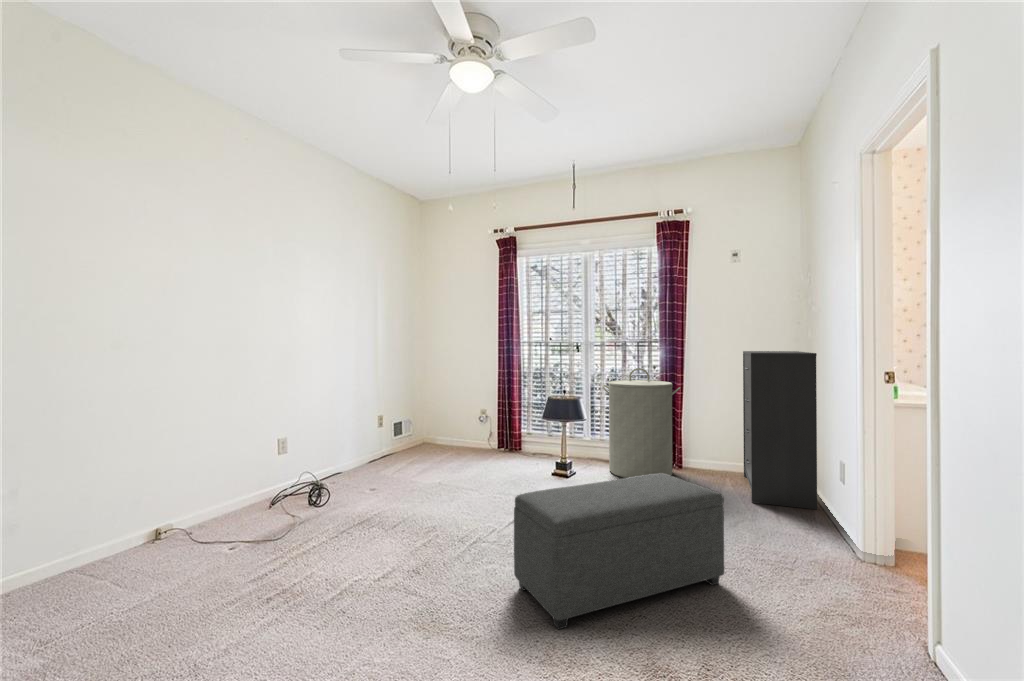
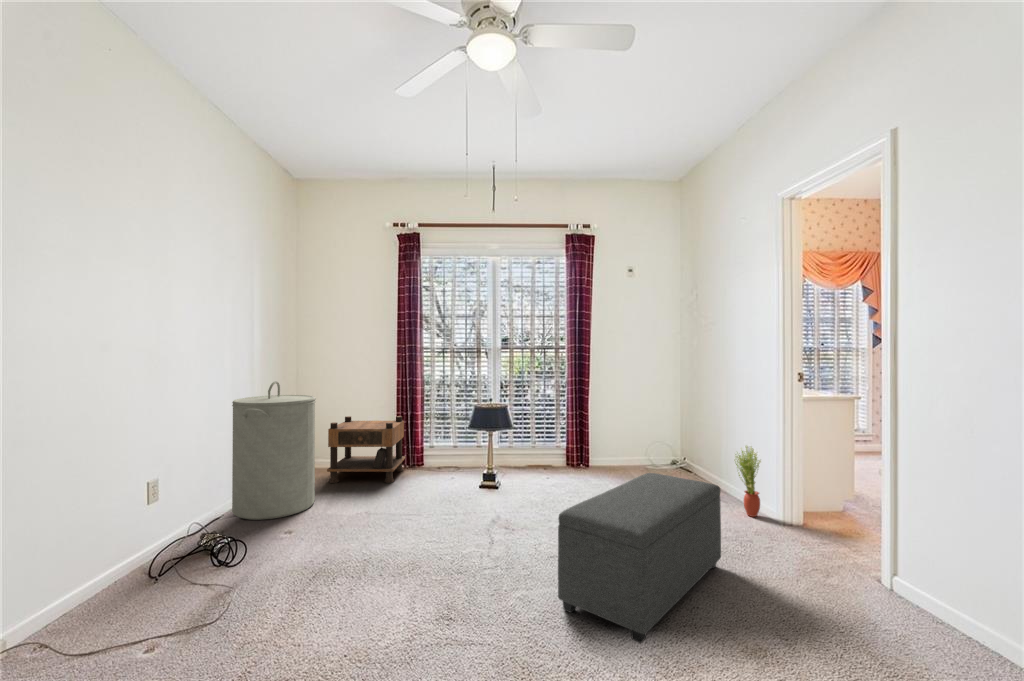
dresser: present [743,351,817,509] -> none [640,356,718,490]
laundry hamper: present [602,368,680,478] -> present [232,381,316,520]
nightstand: none [434,402,505,462] -> present [327,416,406,483]
potted plant: none [809,458,841,544] -> present [736,446,761,517]

